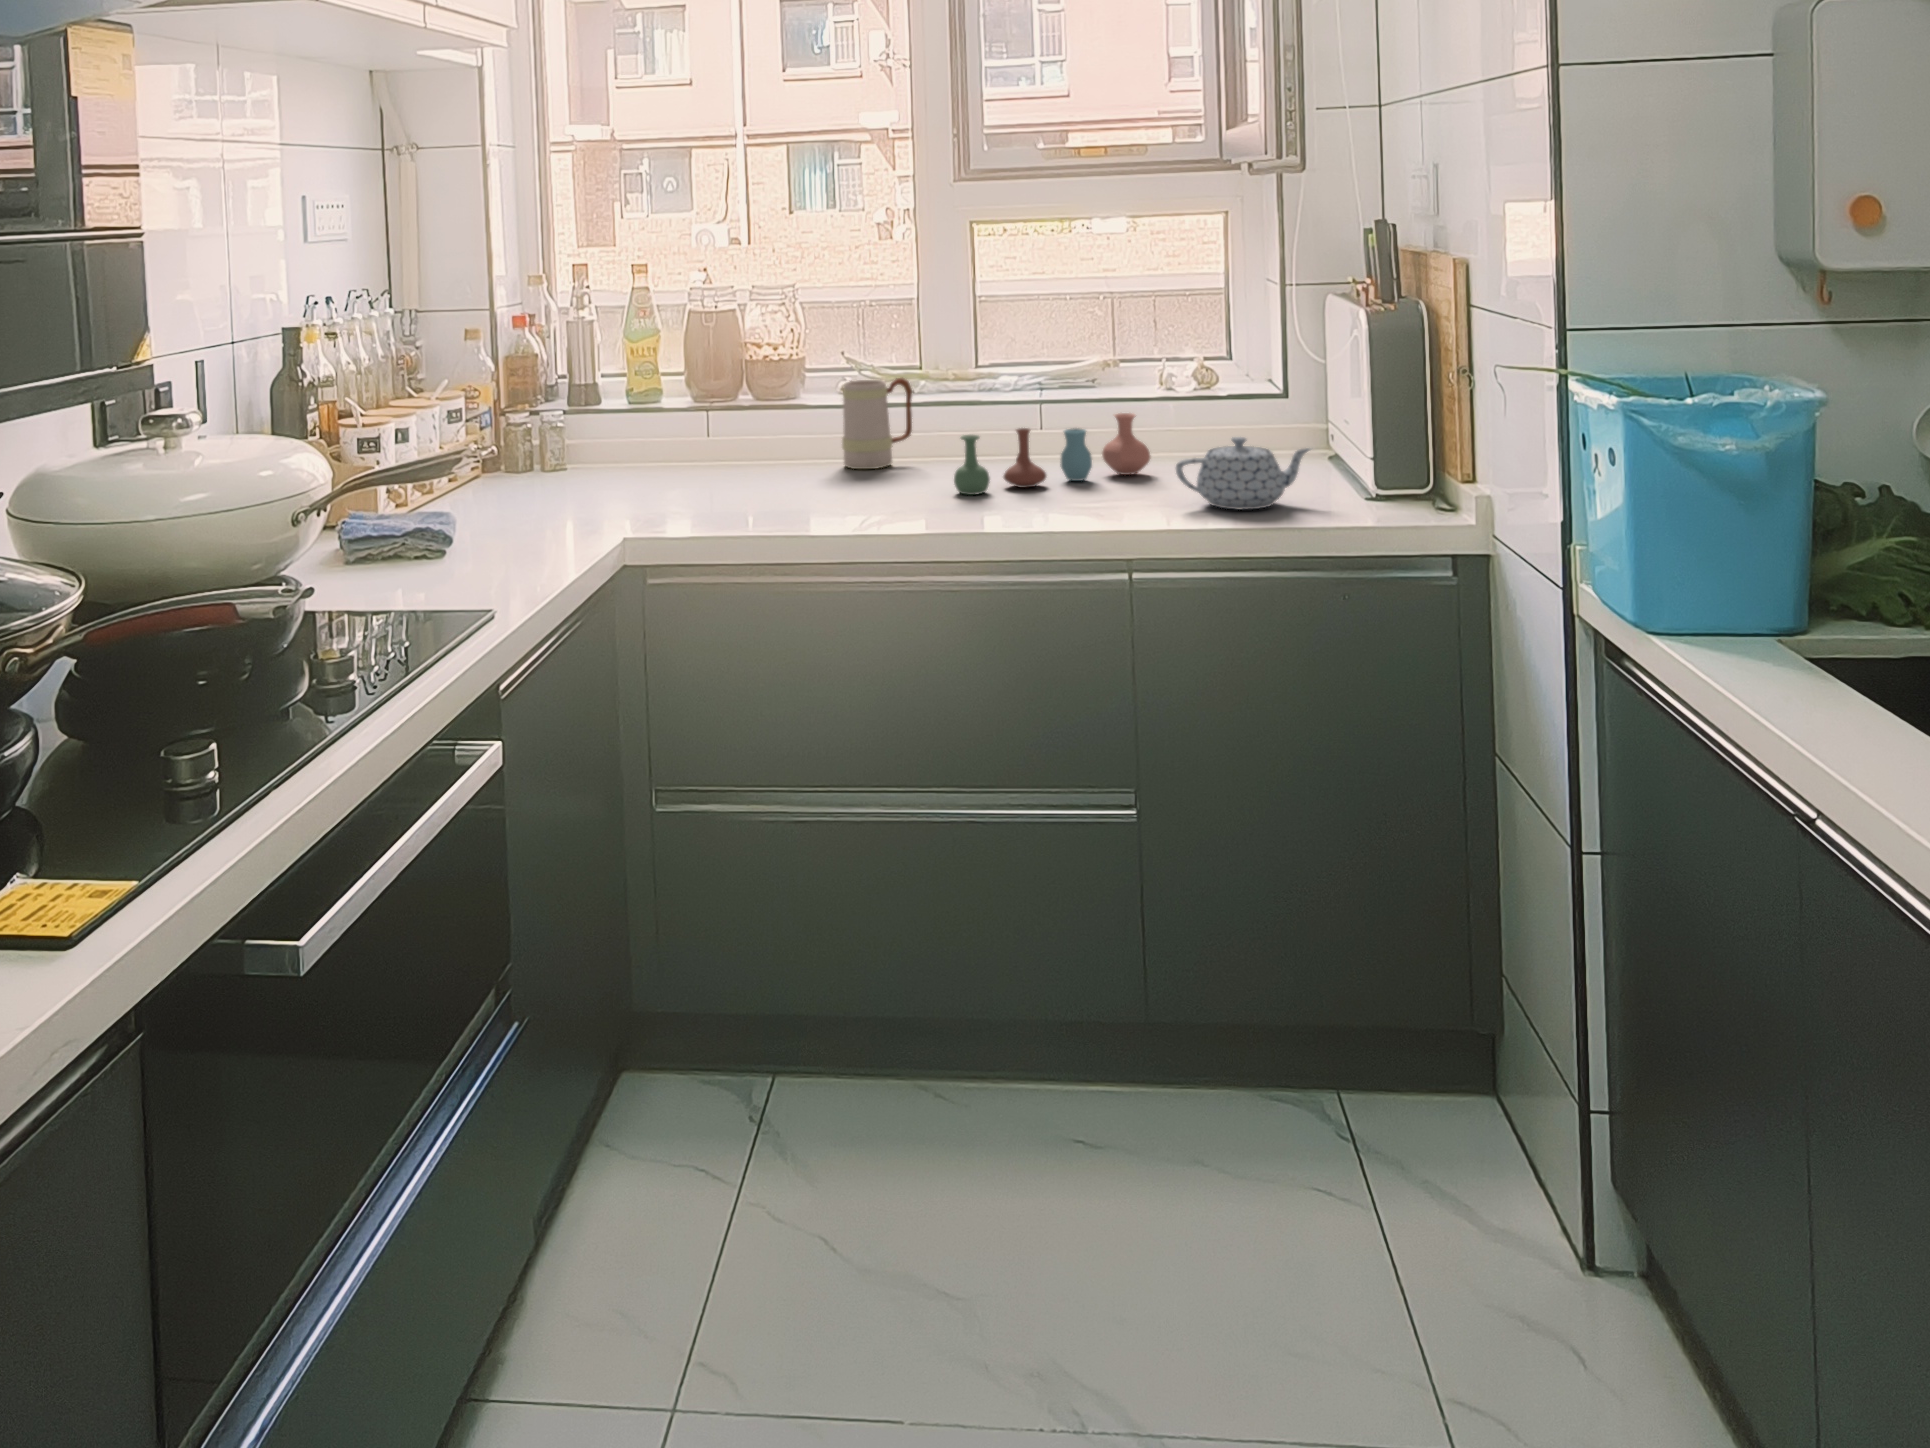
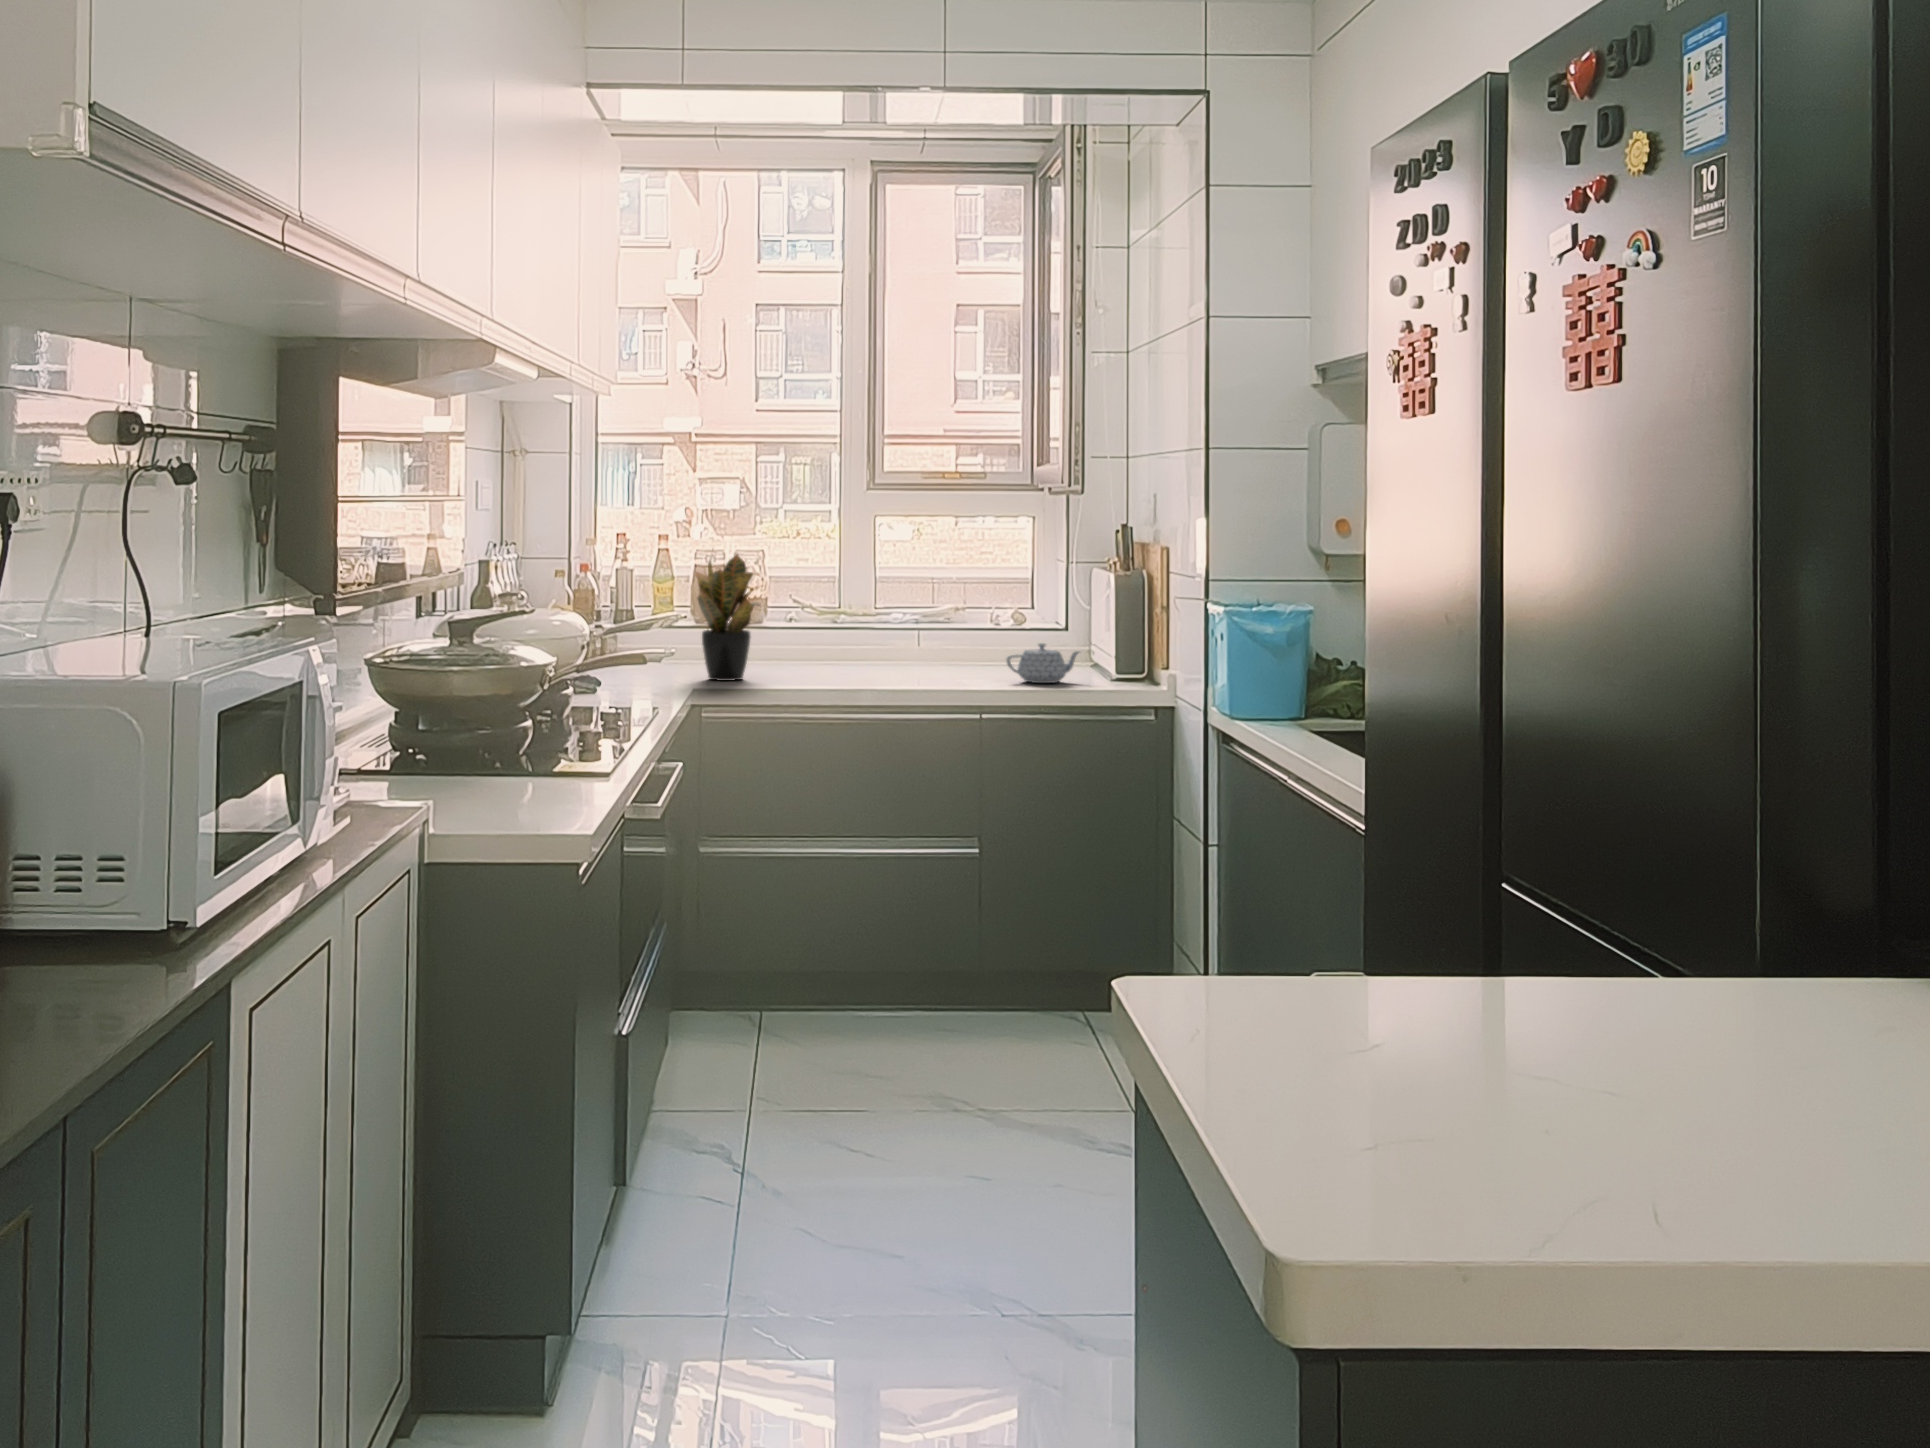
potted plant: none [624,280,775,515] -> present [695,554,760,681]
mug: present [842,378,912,469] -> none [797,611,841,666]
vase: present [954,413,1150,495] -> none [875,634,988,676]

